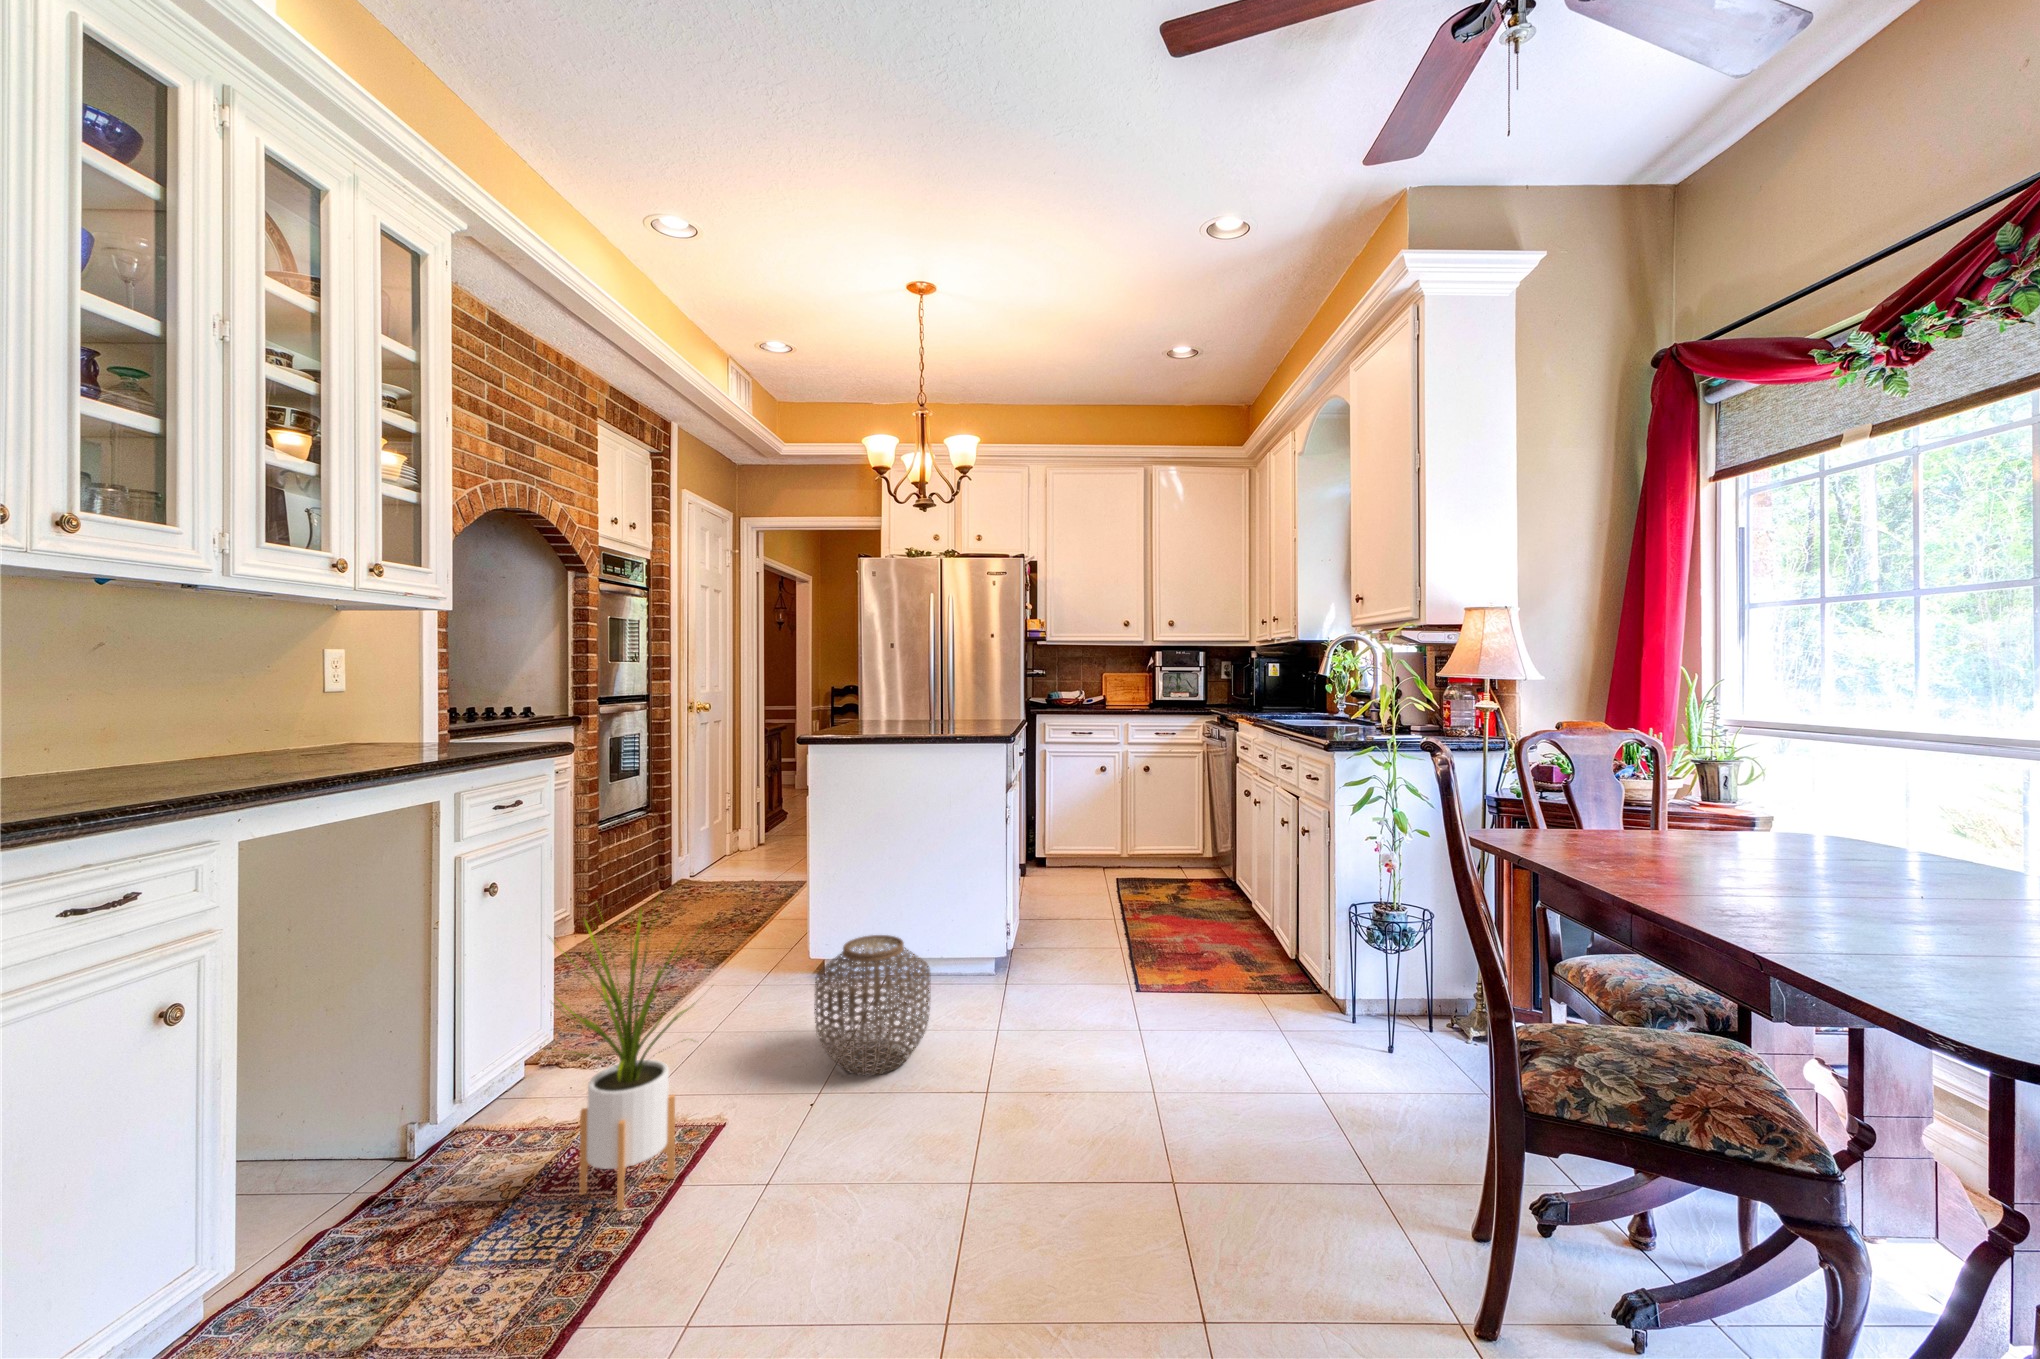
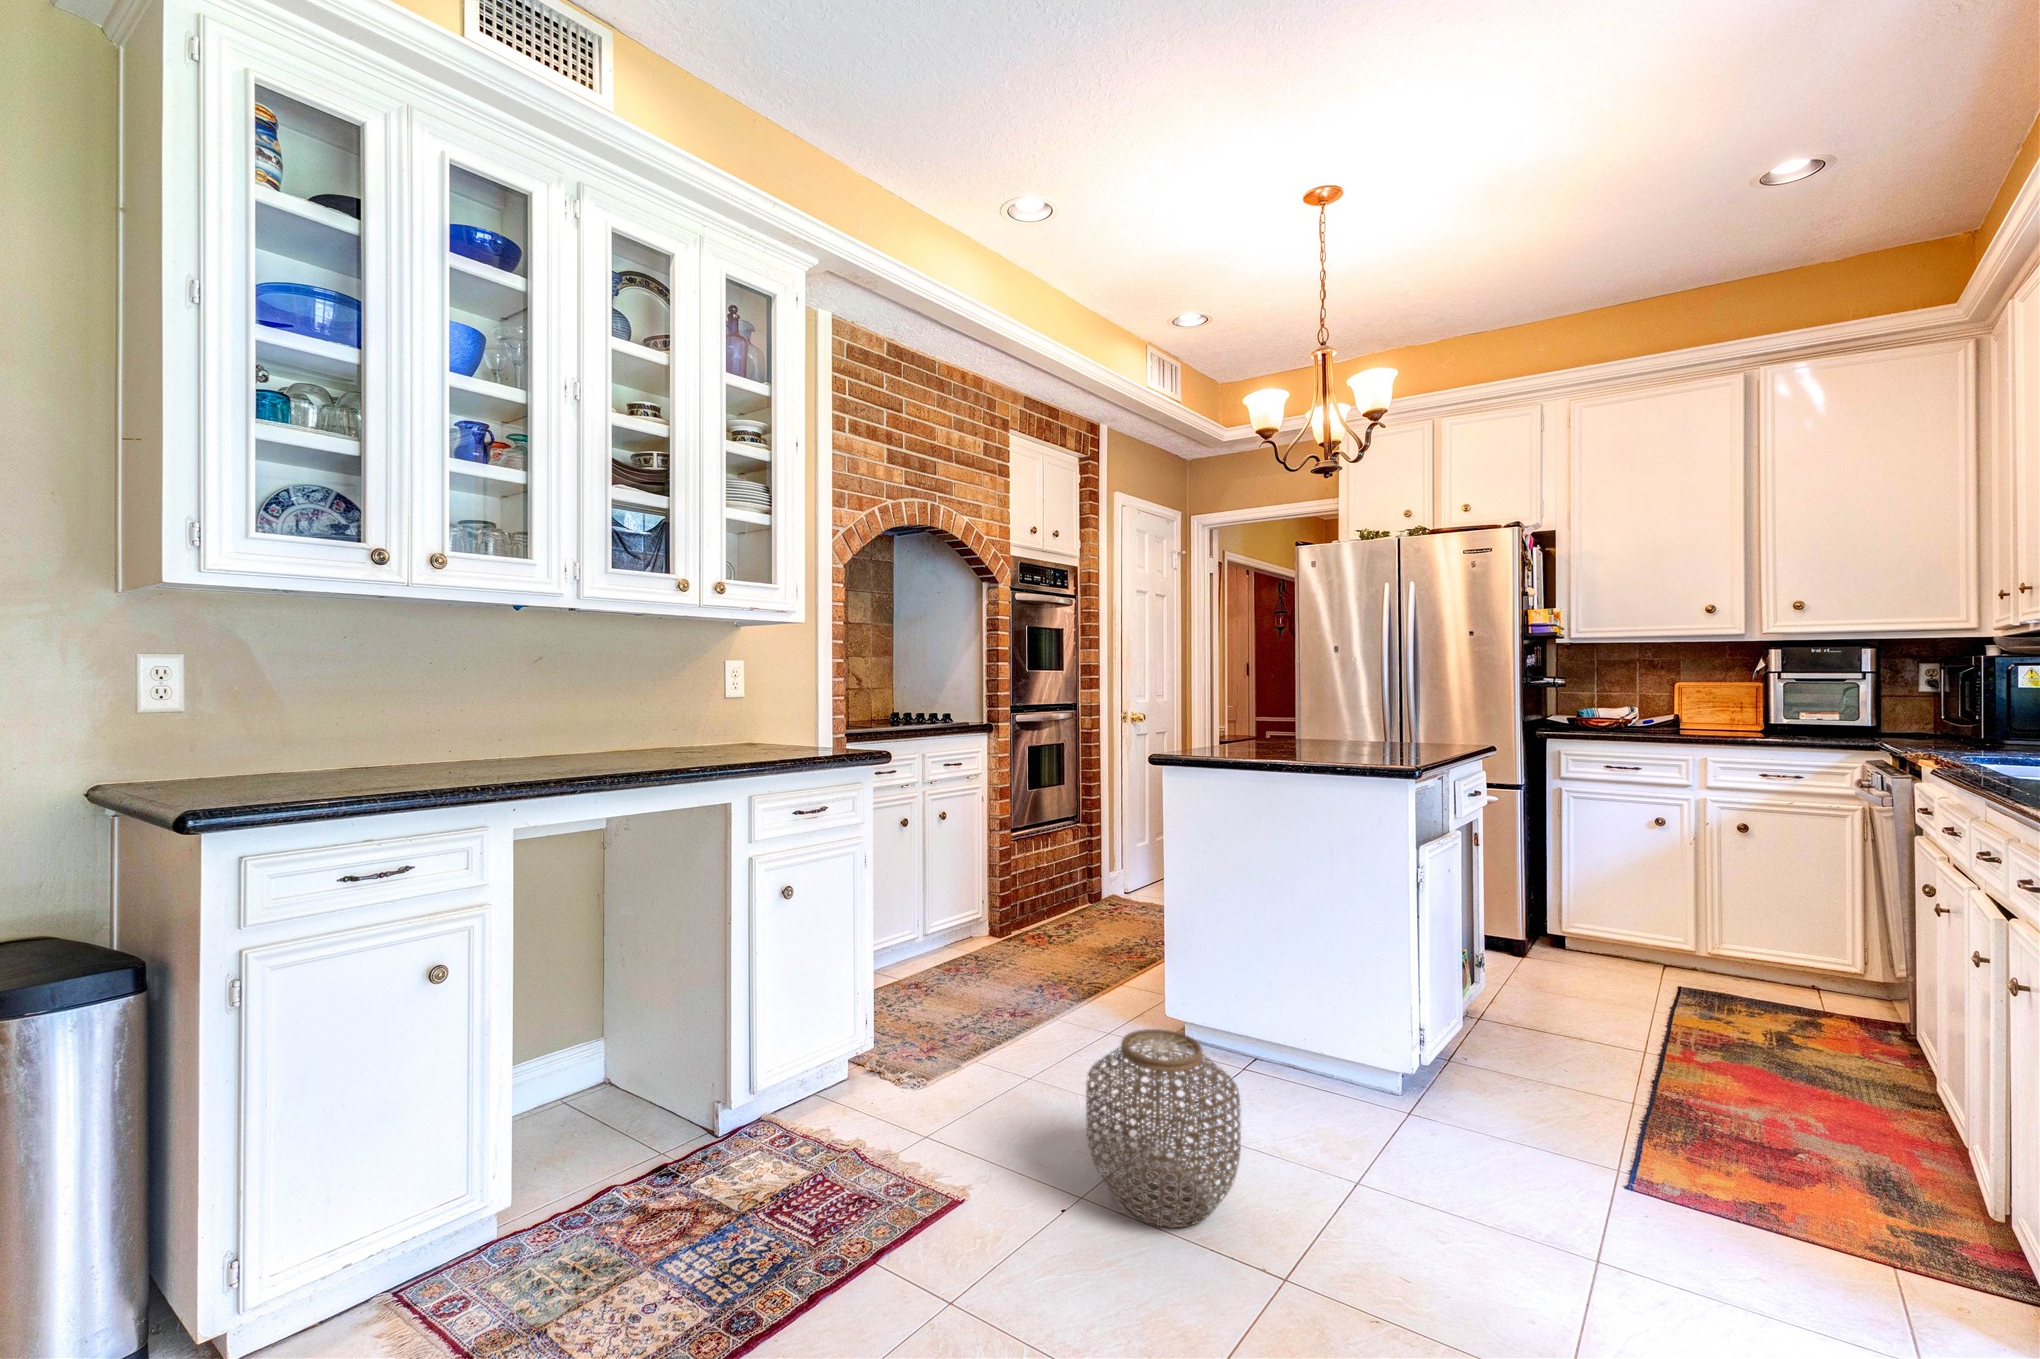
house plant: present [549,909,705,1211] -> none [736,920,913,1273]

